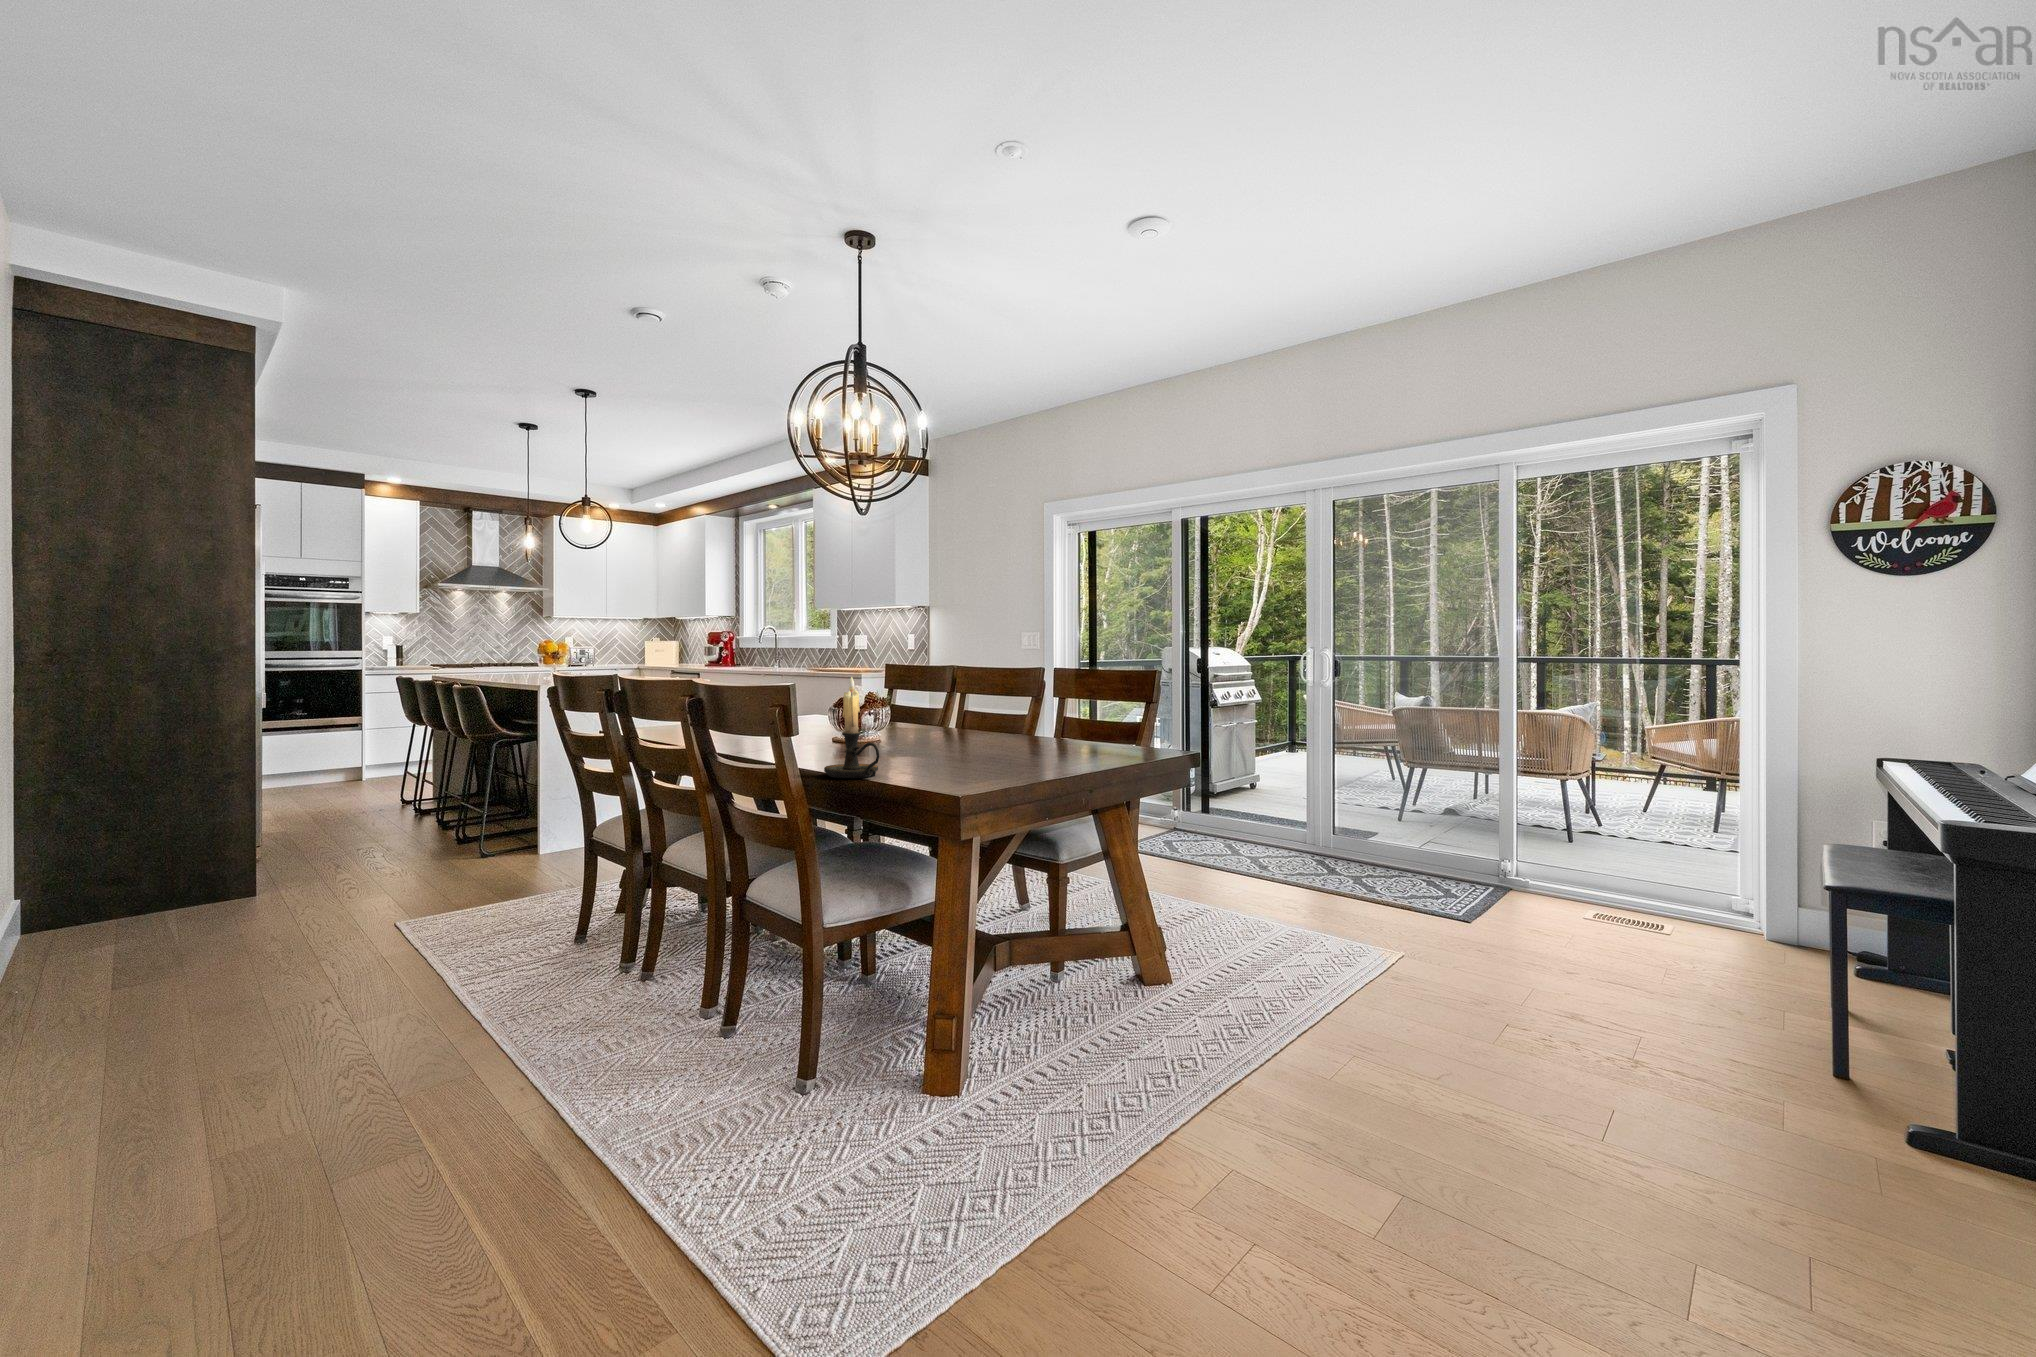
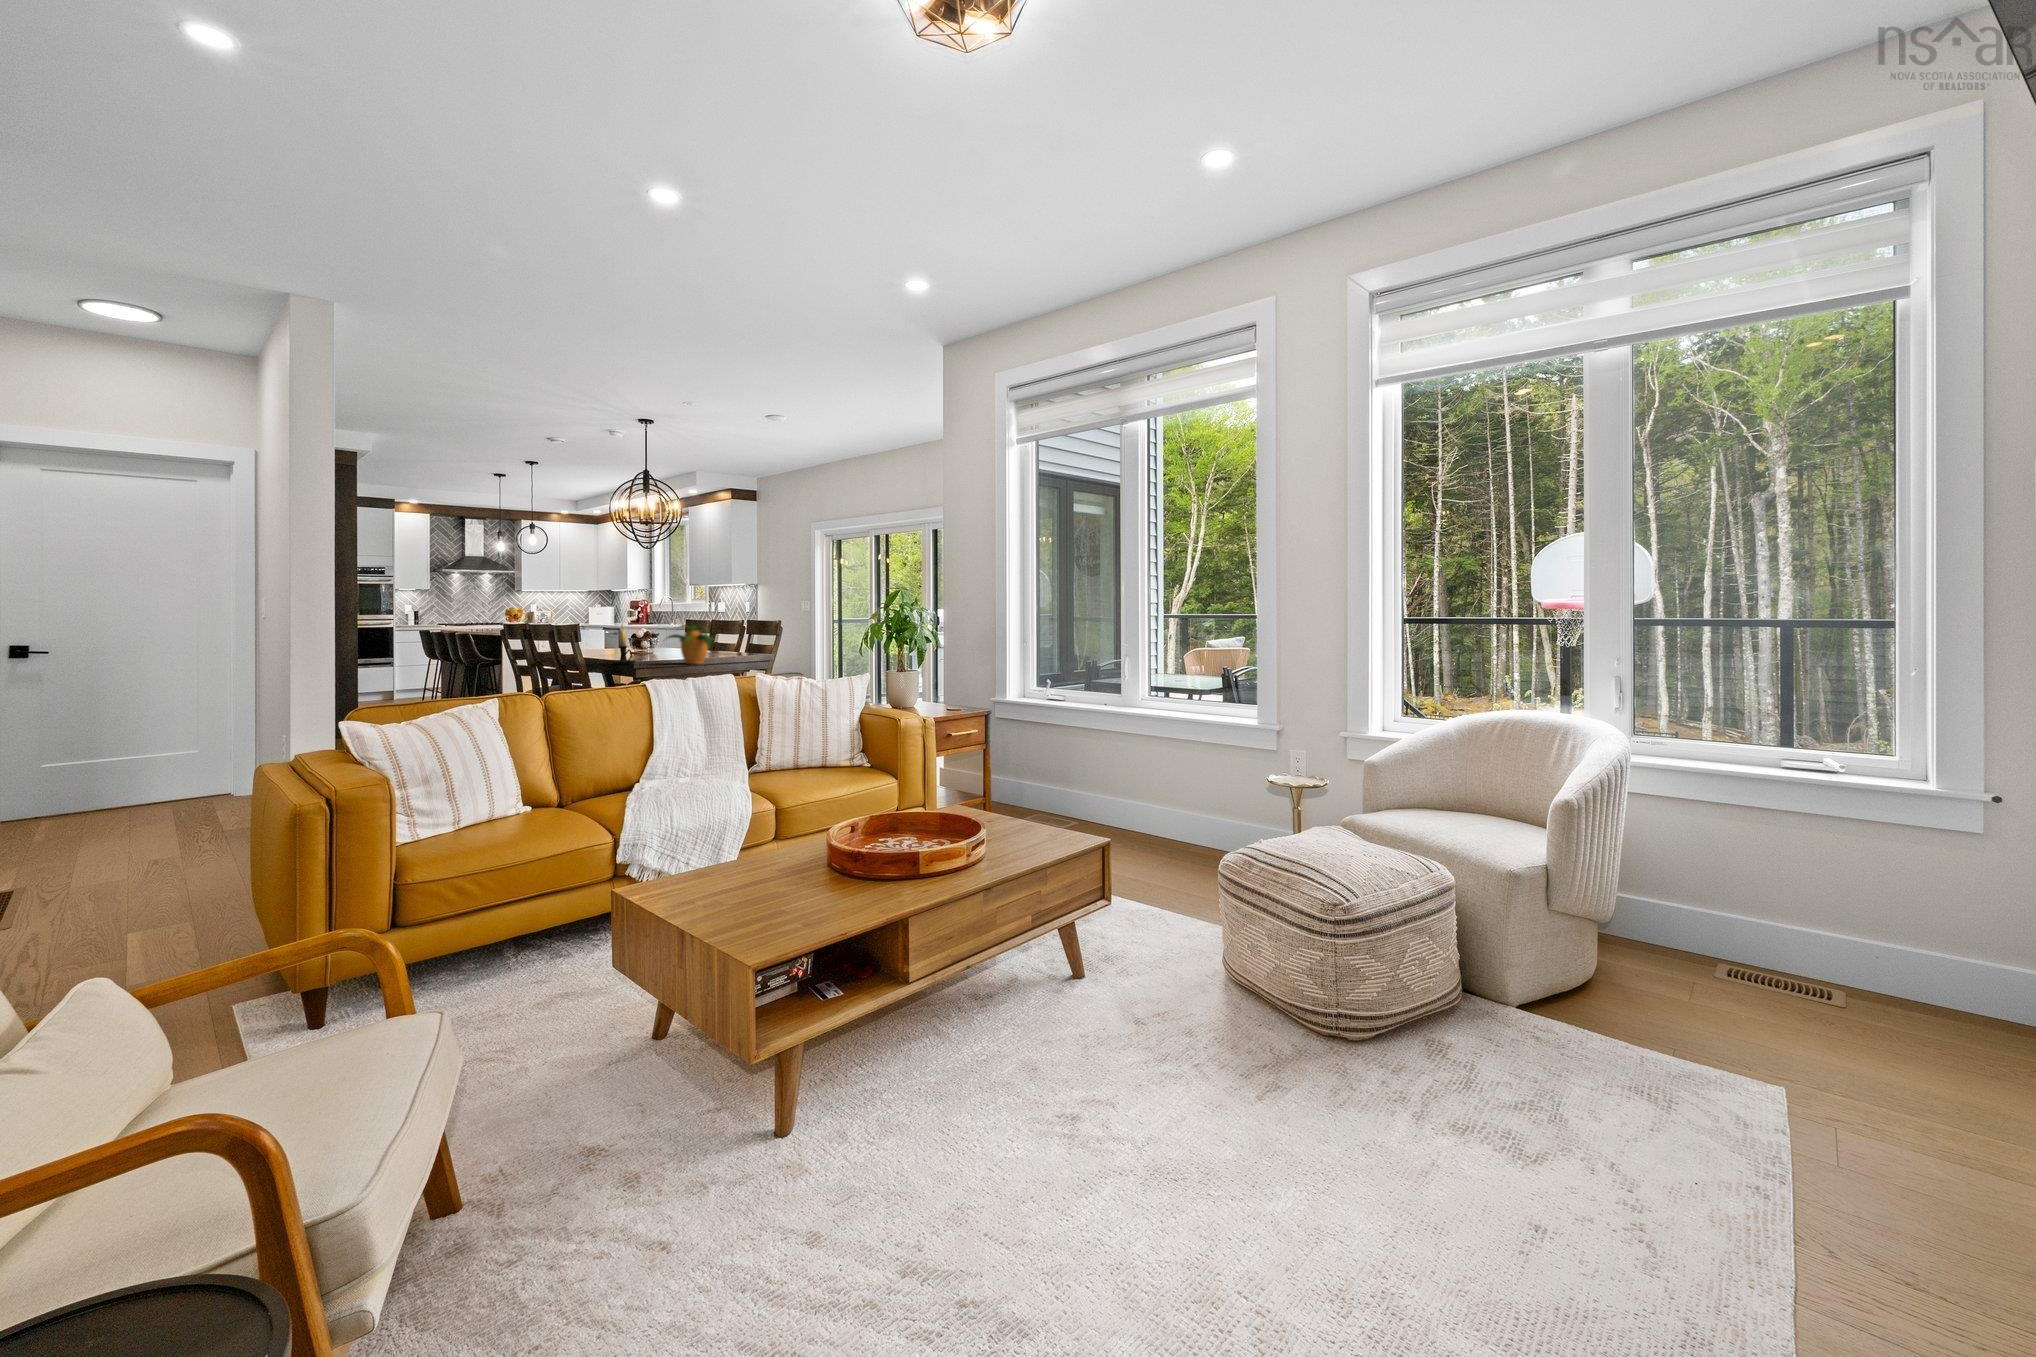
potted plant: none [952,676,1069,777] -> present [668,623,713,664]

